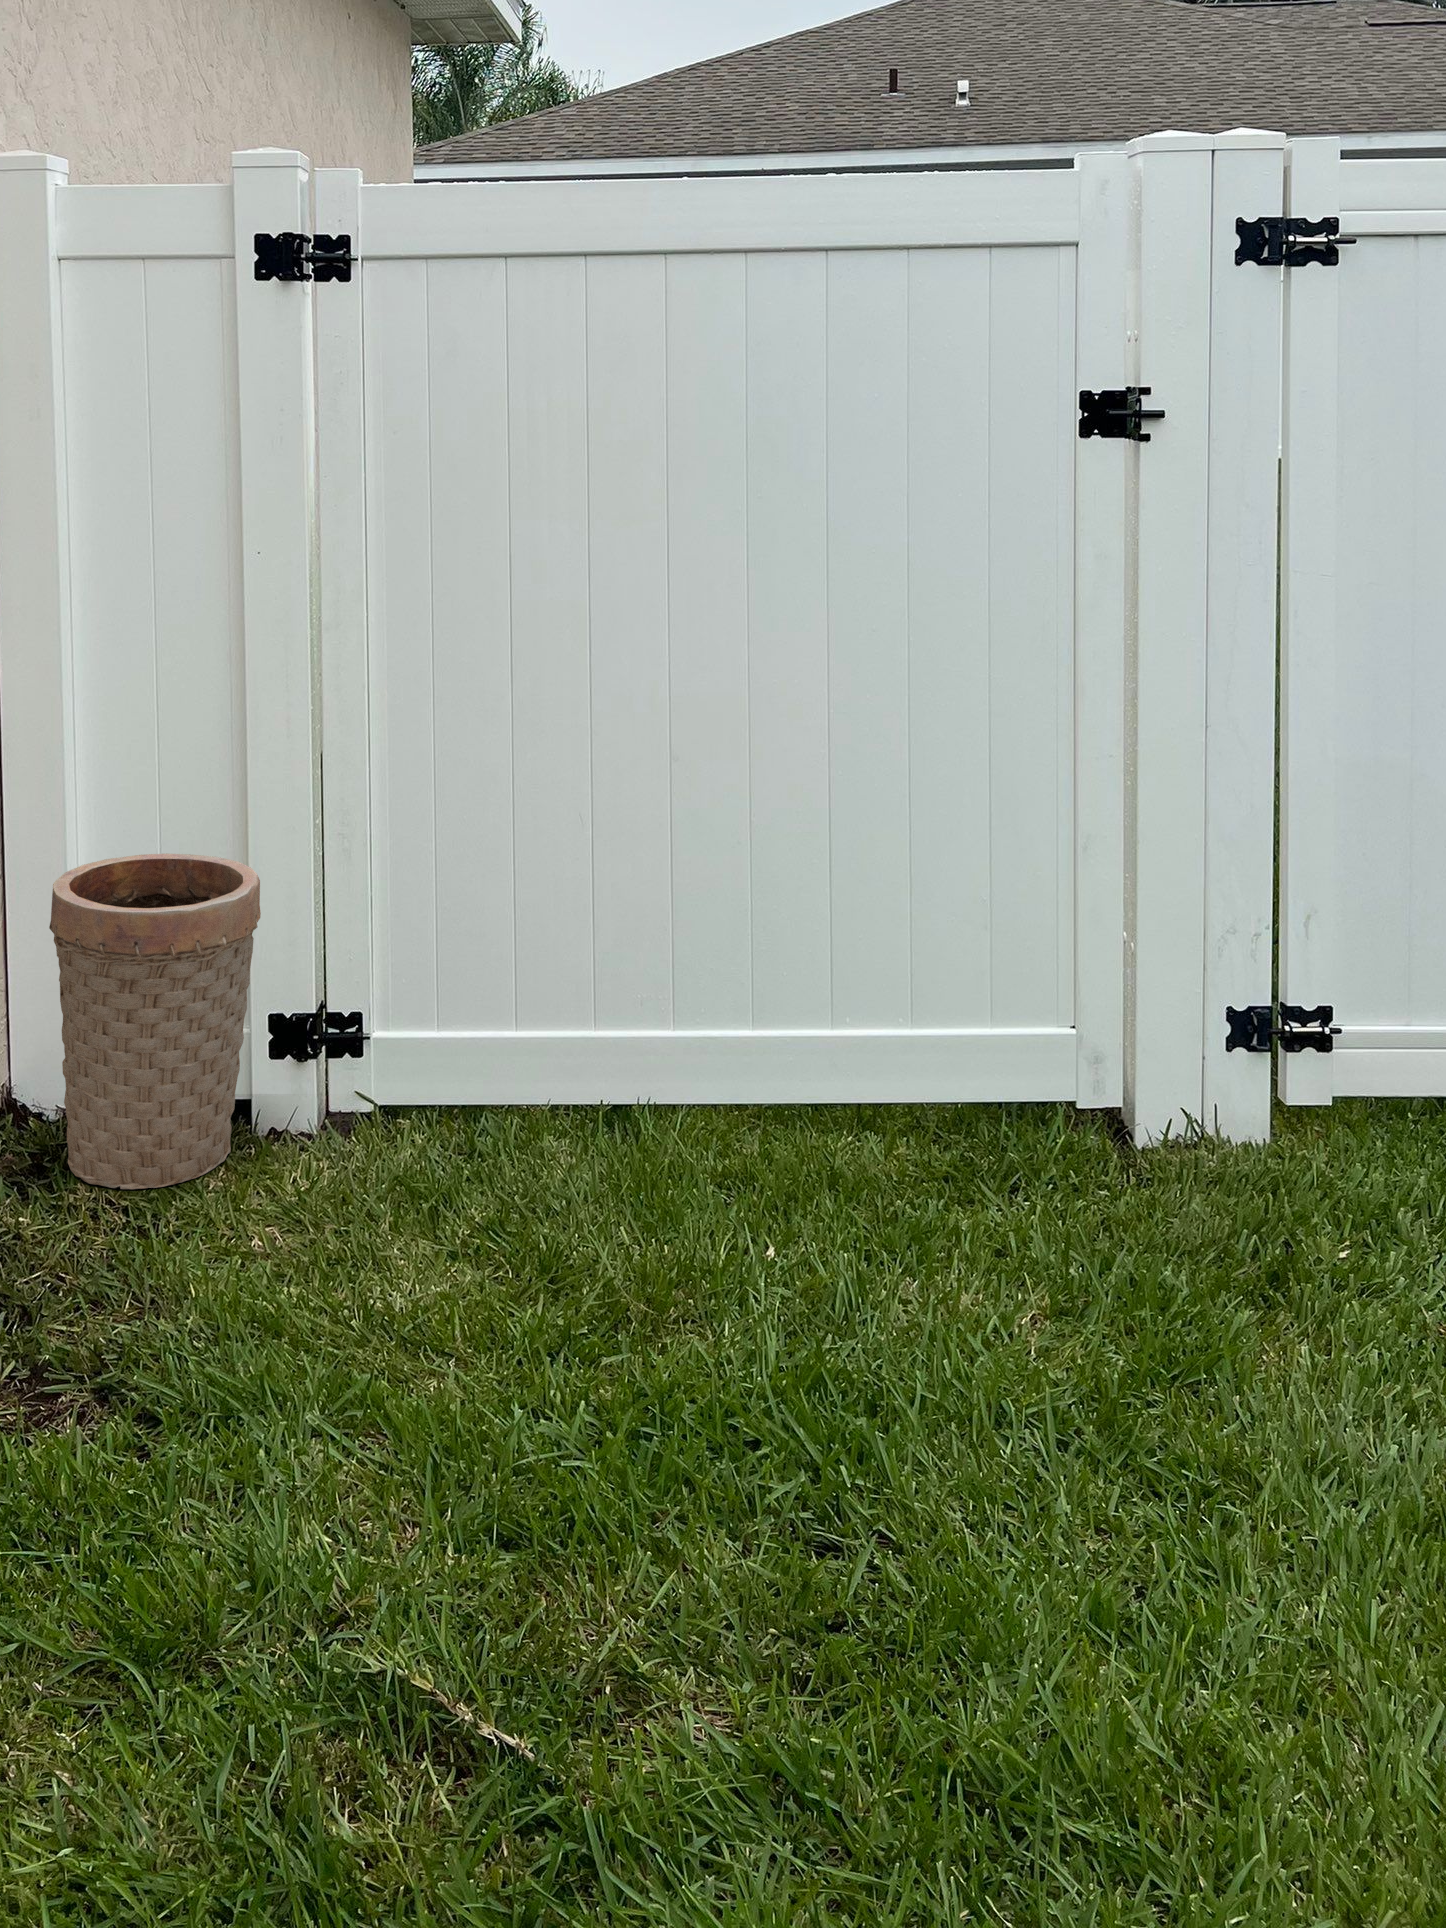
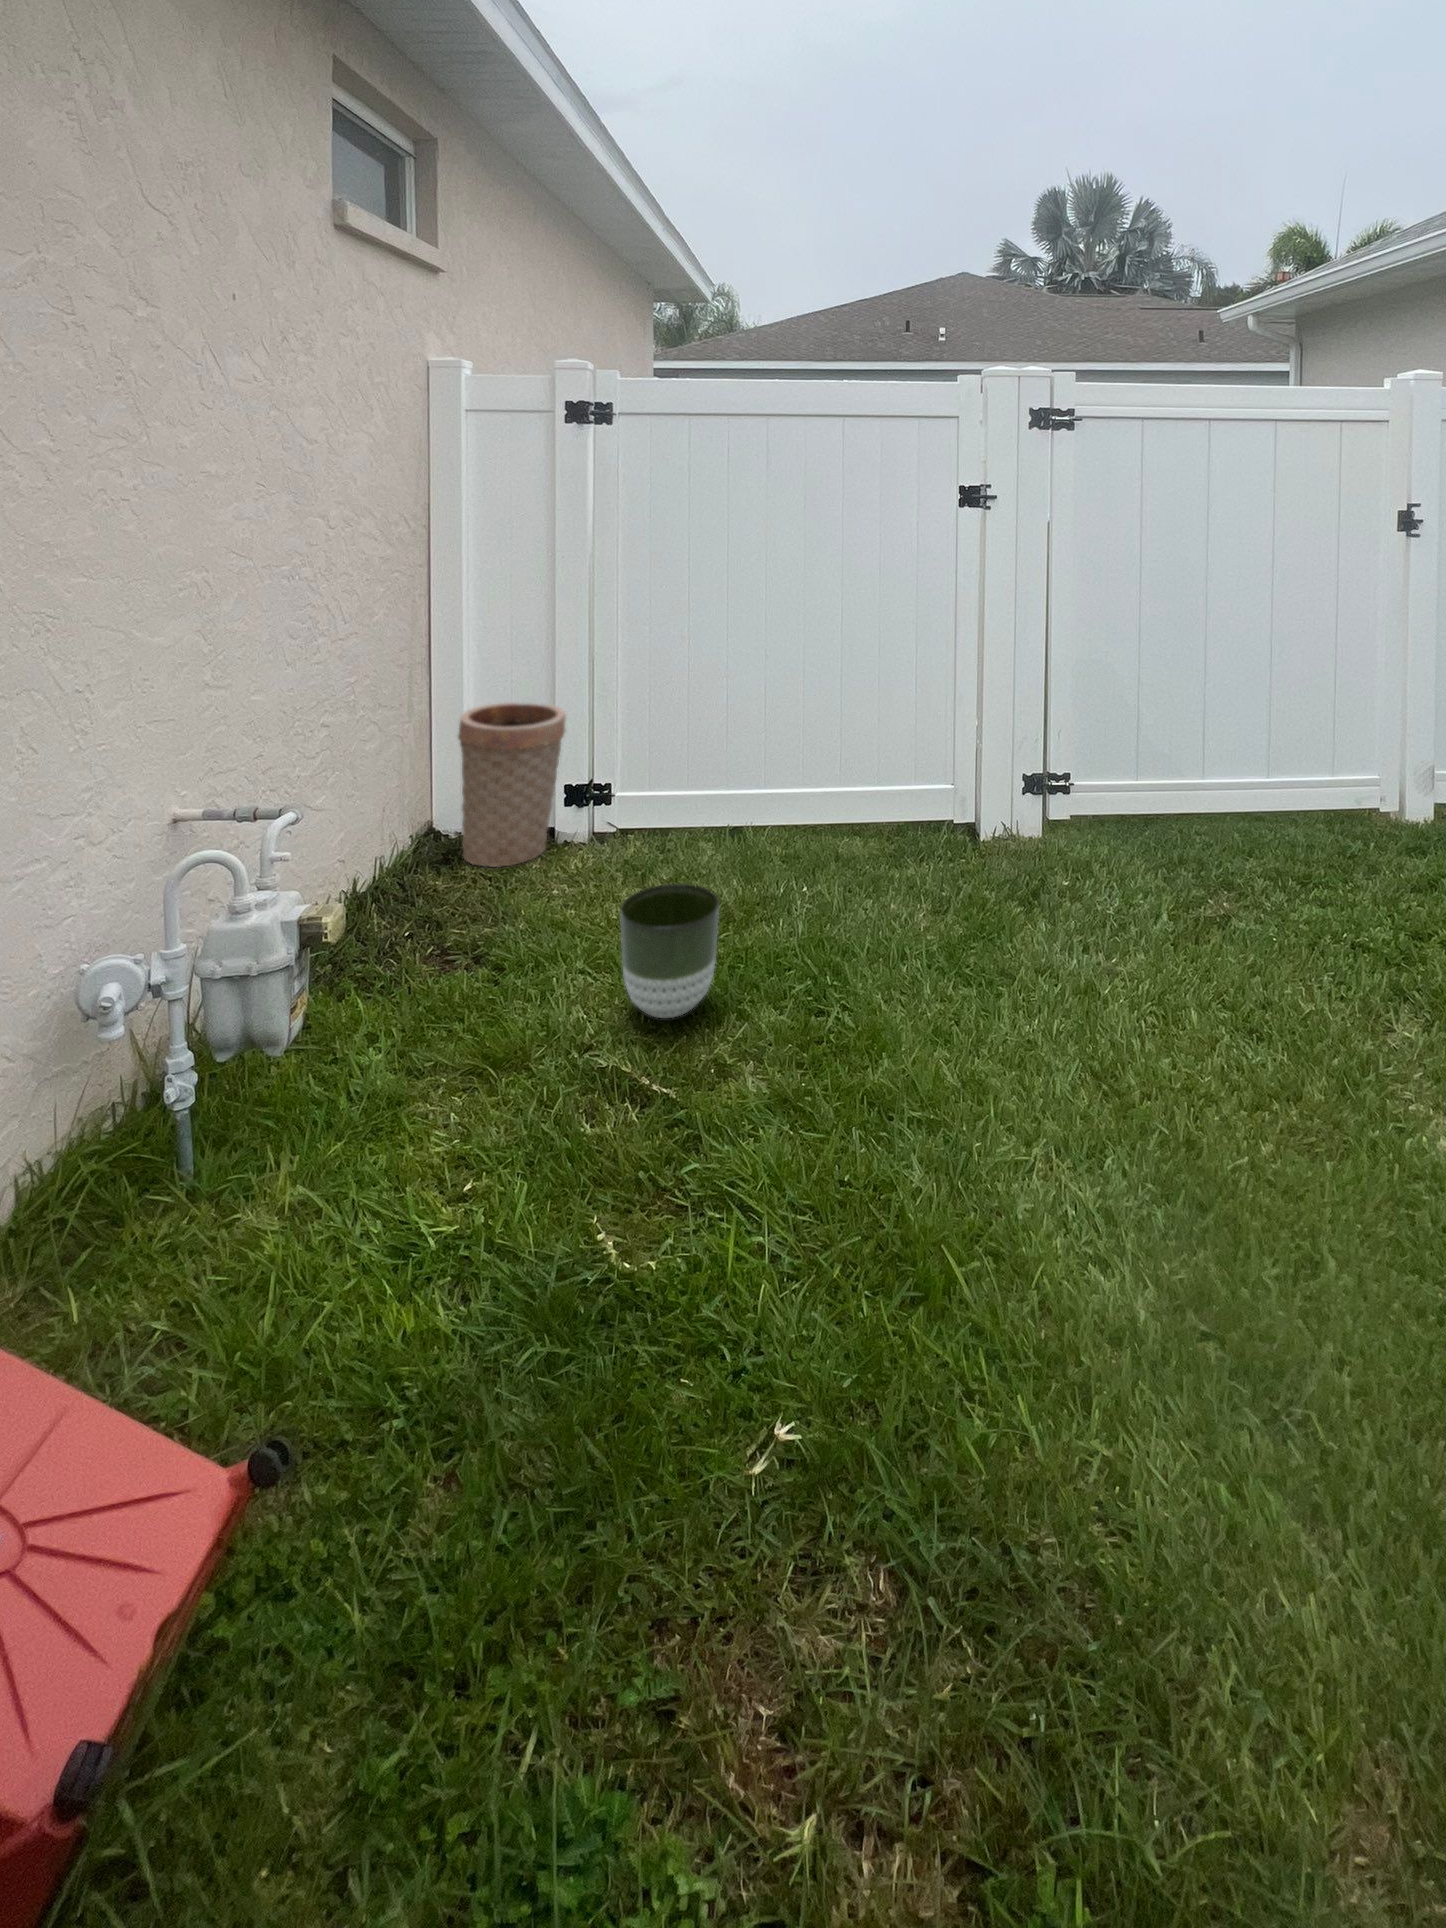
planter: none [393,1265,605,1563] -> present [620,884,719,1018]

